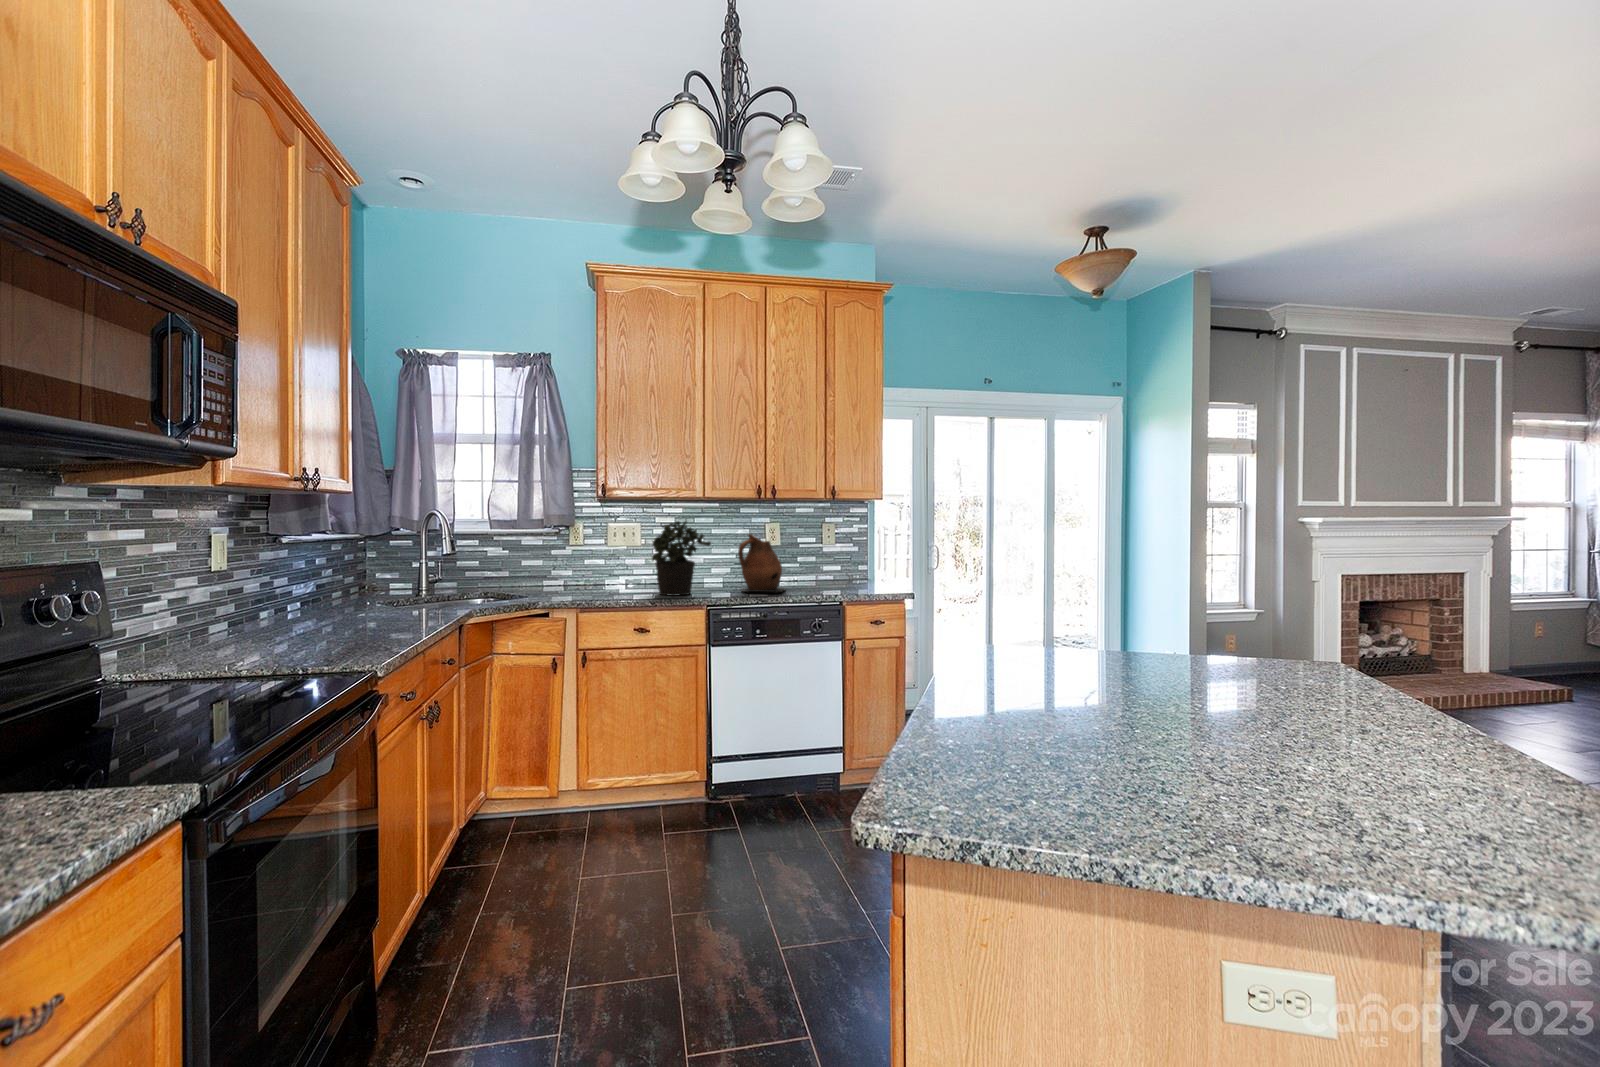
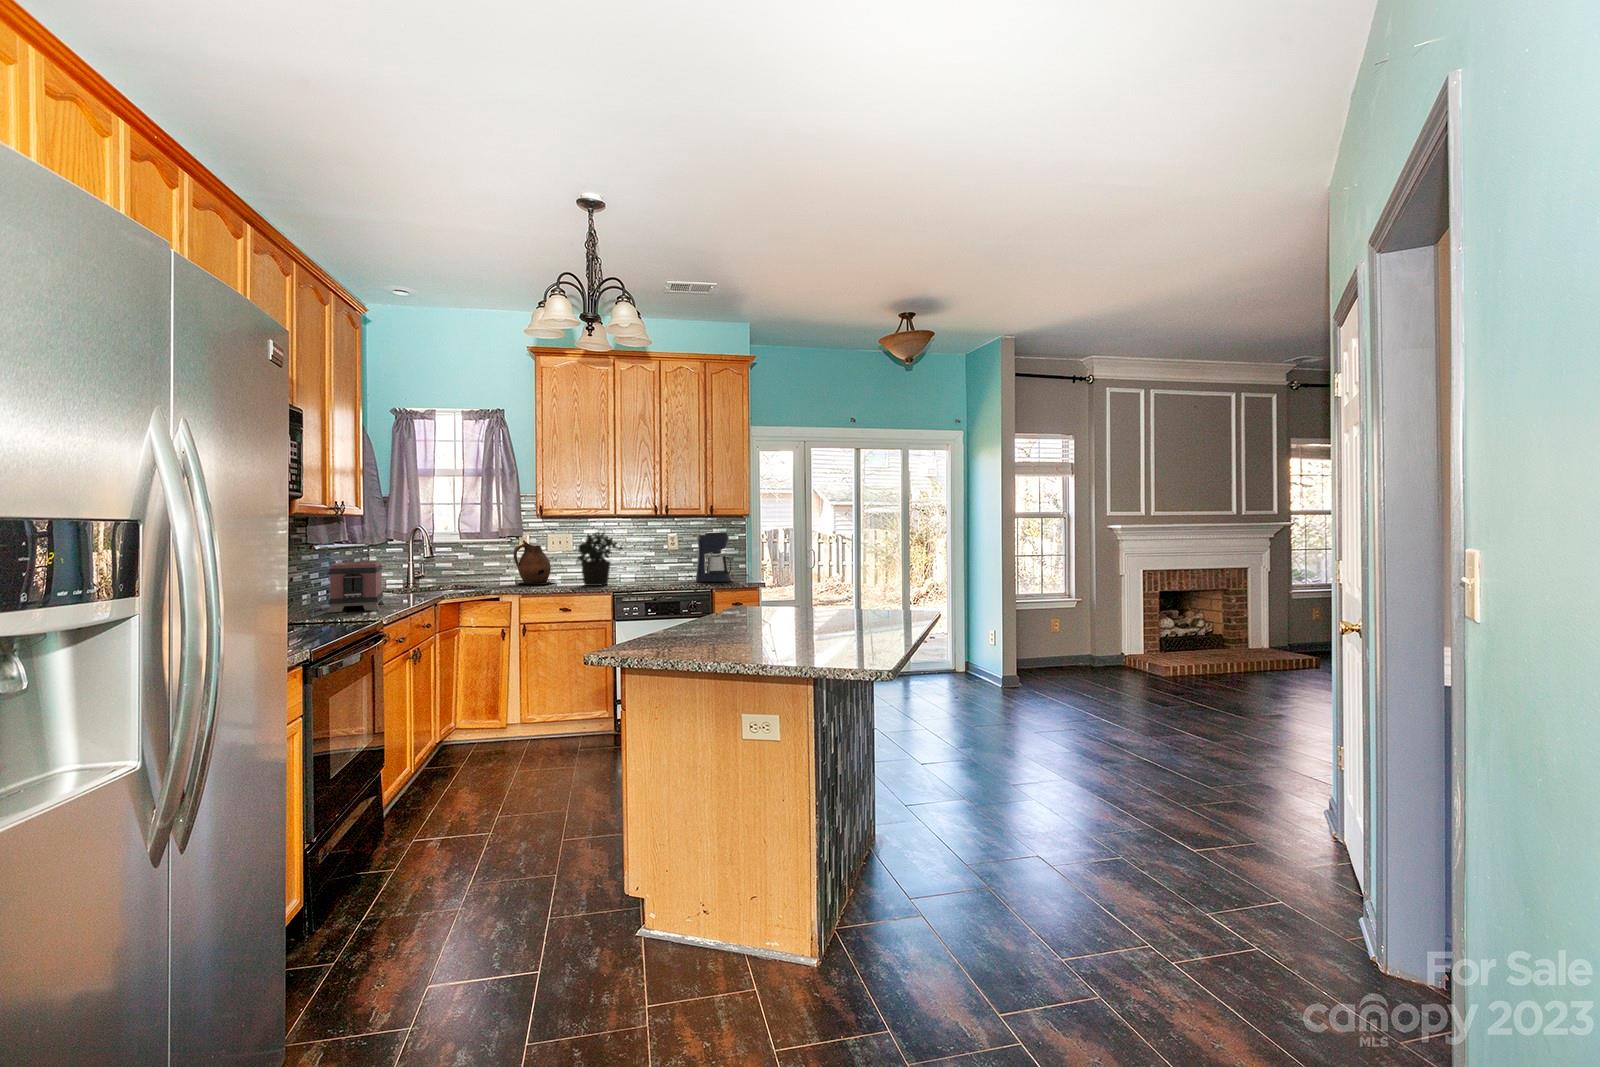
coffee maker: none [801,523,850,590] -> present [696,532,732,582]
ceramic pitcher: present [738,534,785,593] -> present [513,540,556,585]
toaster: none [291,564,385,650] -> present [328,561,384,612]

